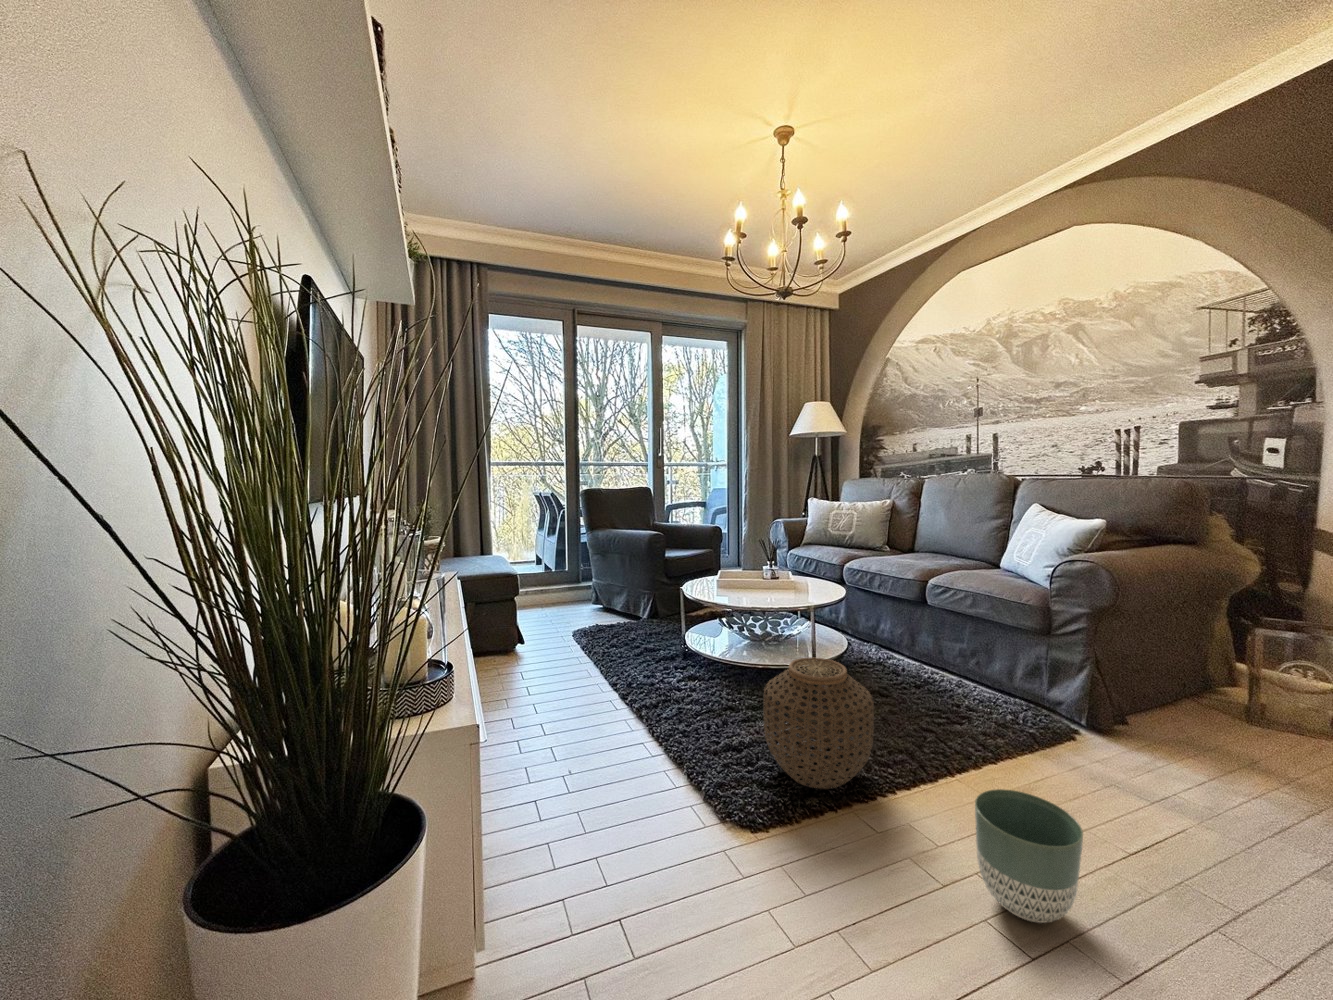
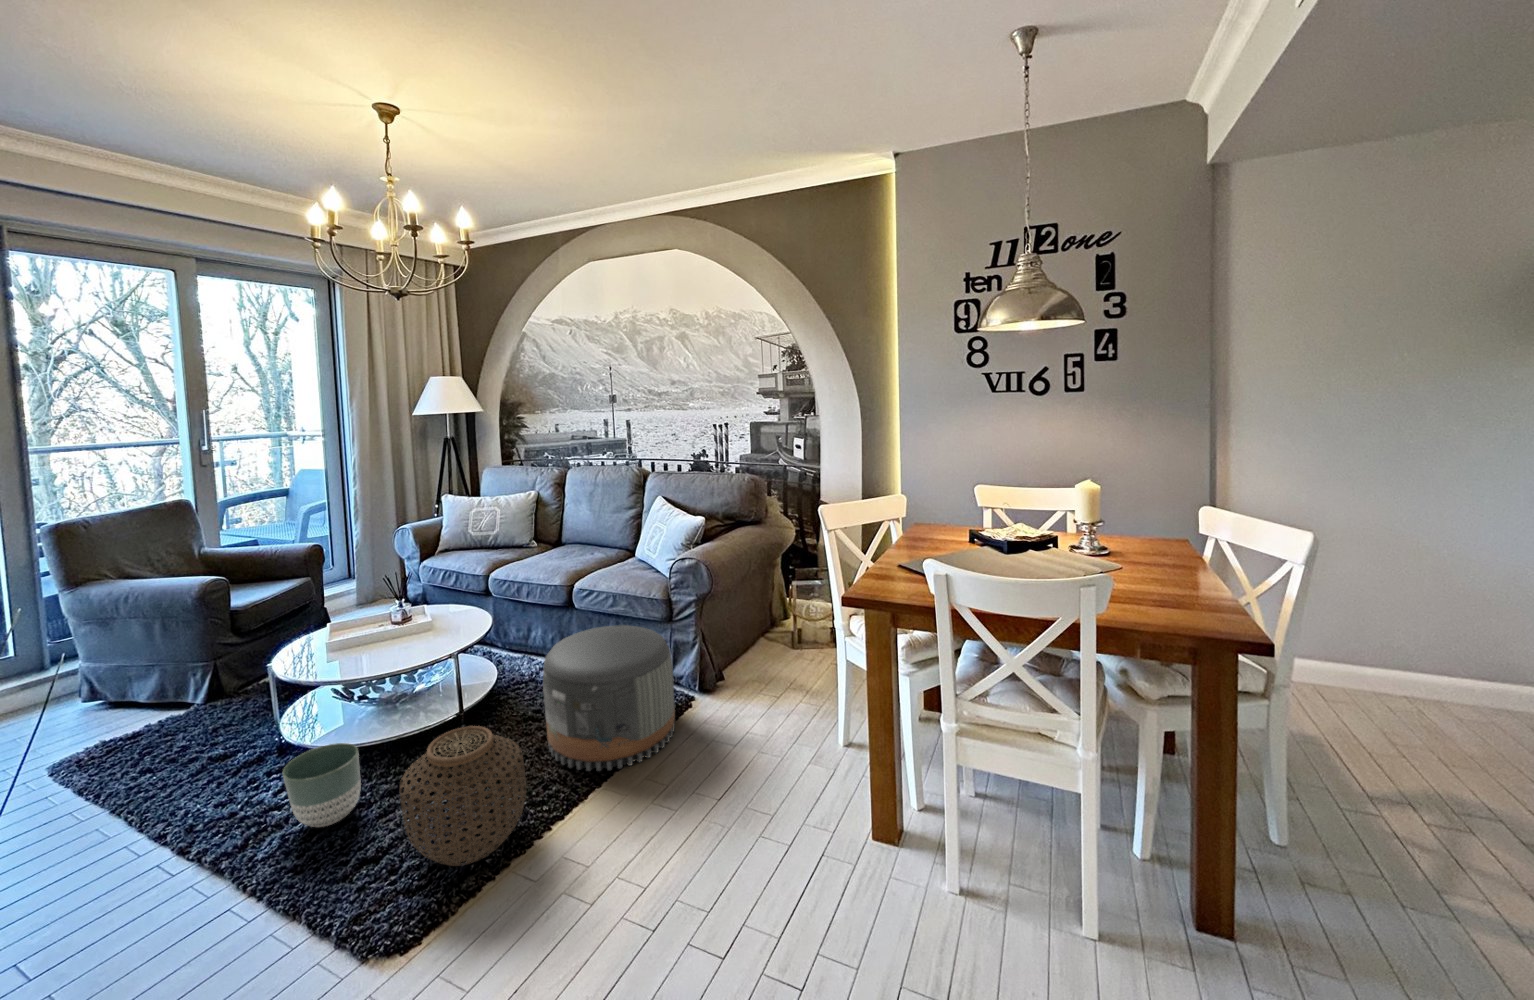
pouf: none [893,614,1053,770] -> present [543,625,675,771]
planter: present [975,789,1083,923] -> present [283,743,361,827]

